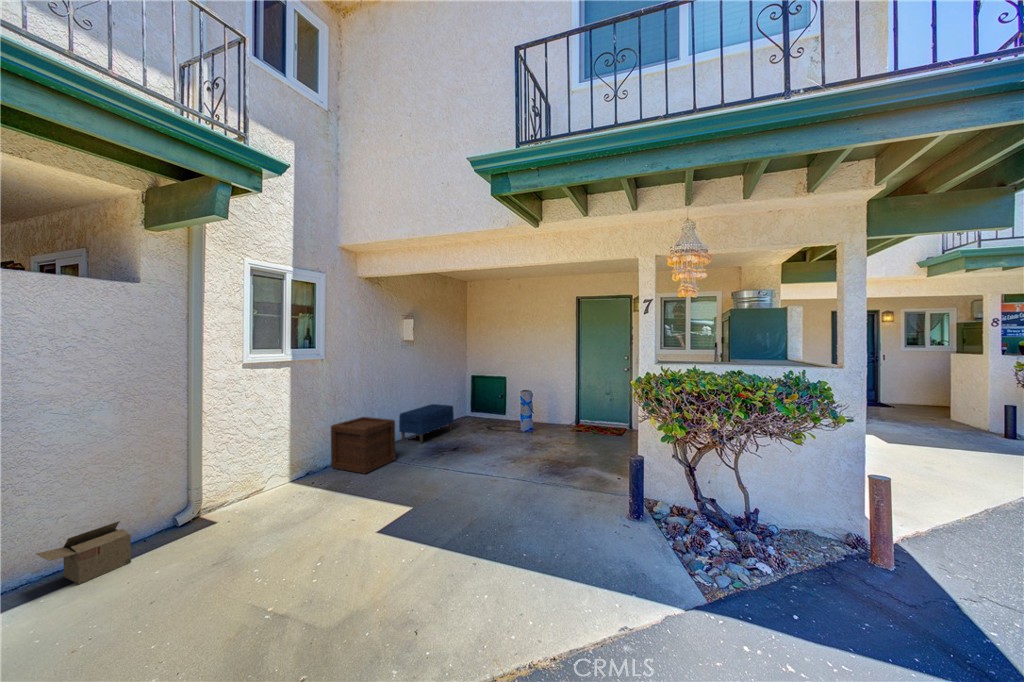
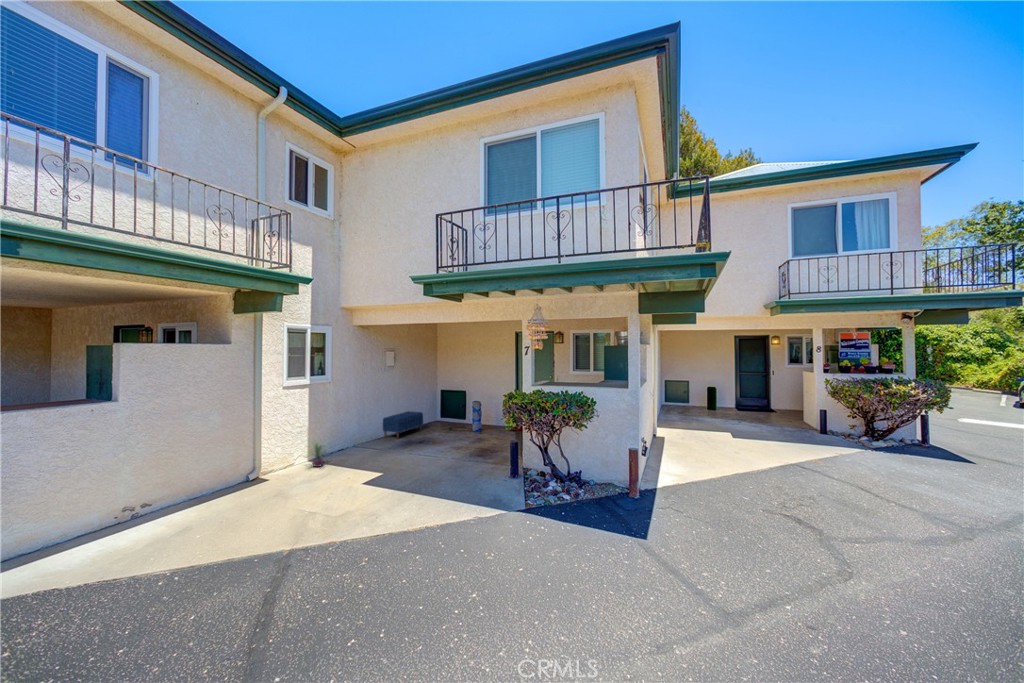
wooden crate: present [331,417,395,474] -> none [335,420,378,457]
decorative plant: none [277,448,327,494] -> present [312,442,323,467]
cardboard box: present [36,521,131,584] -> none [185,475,228,504]

